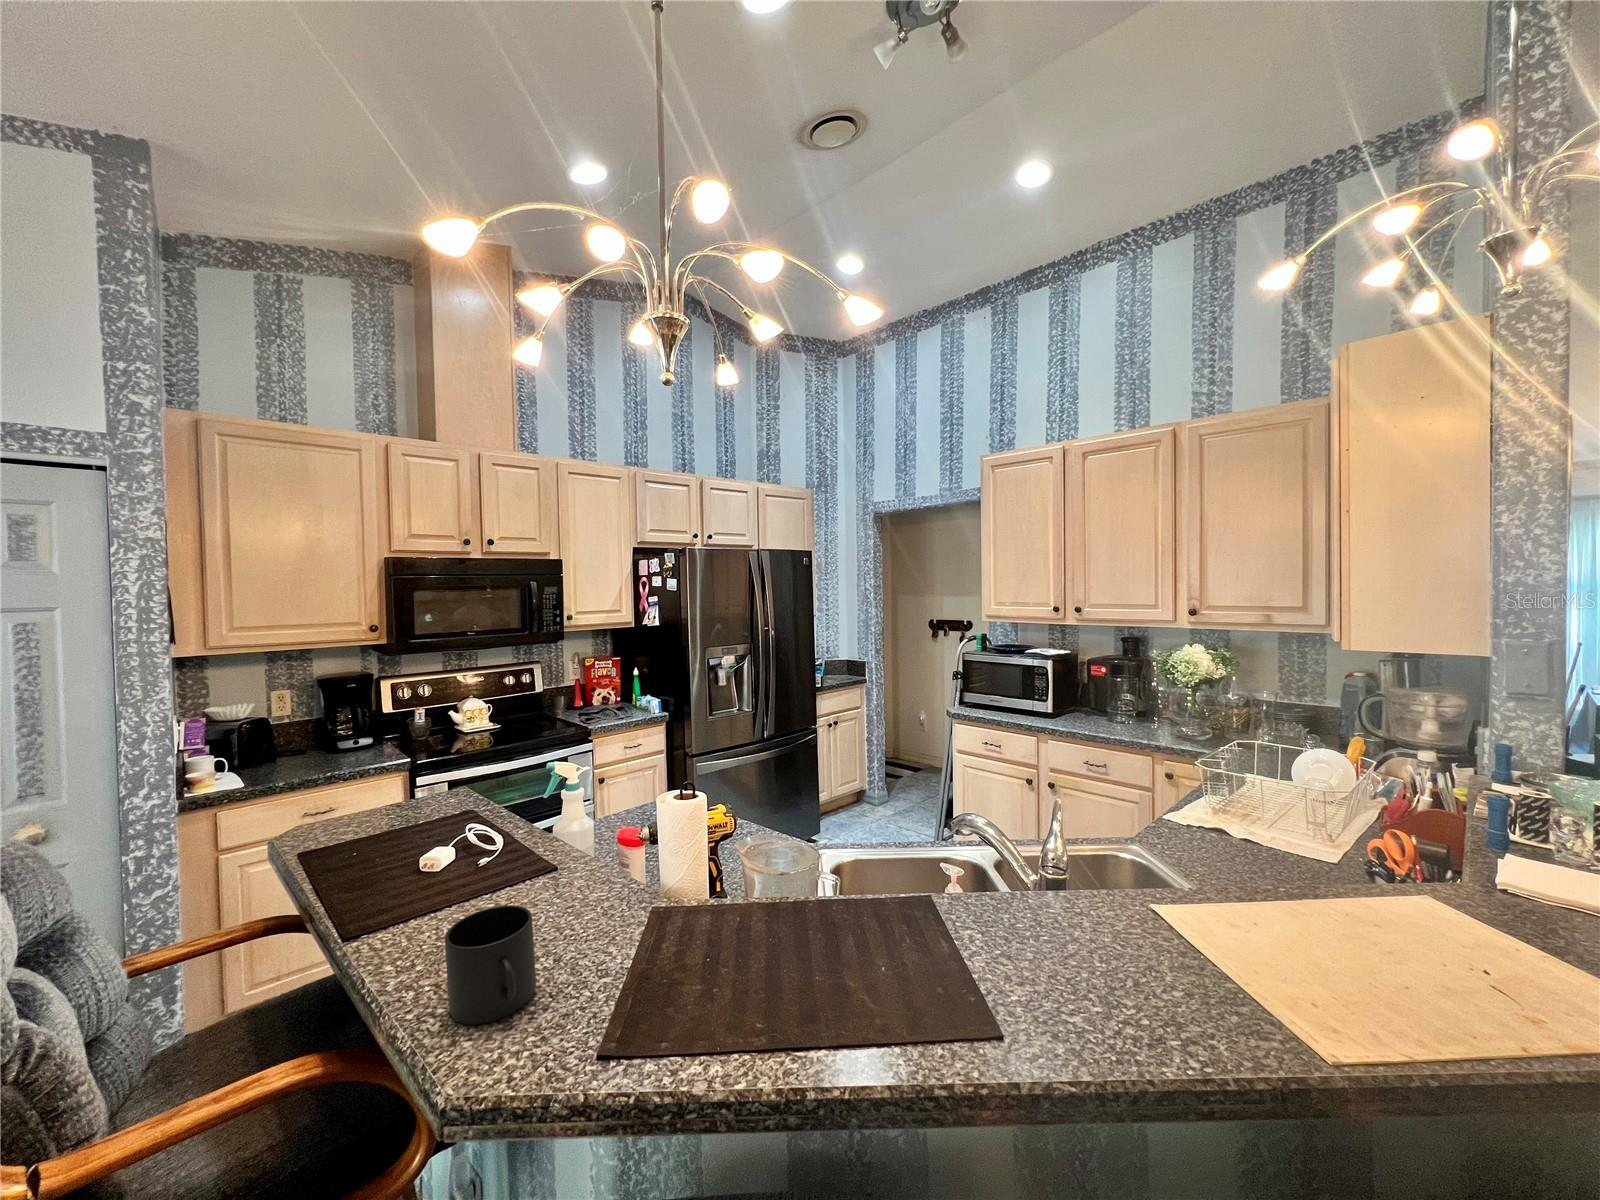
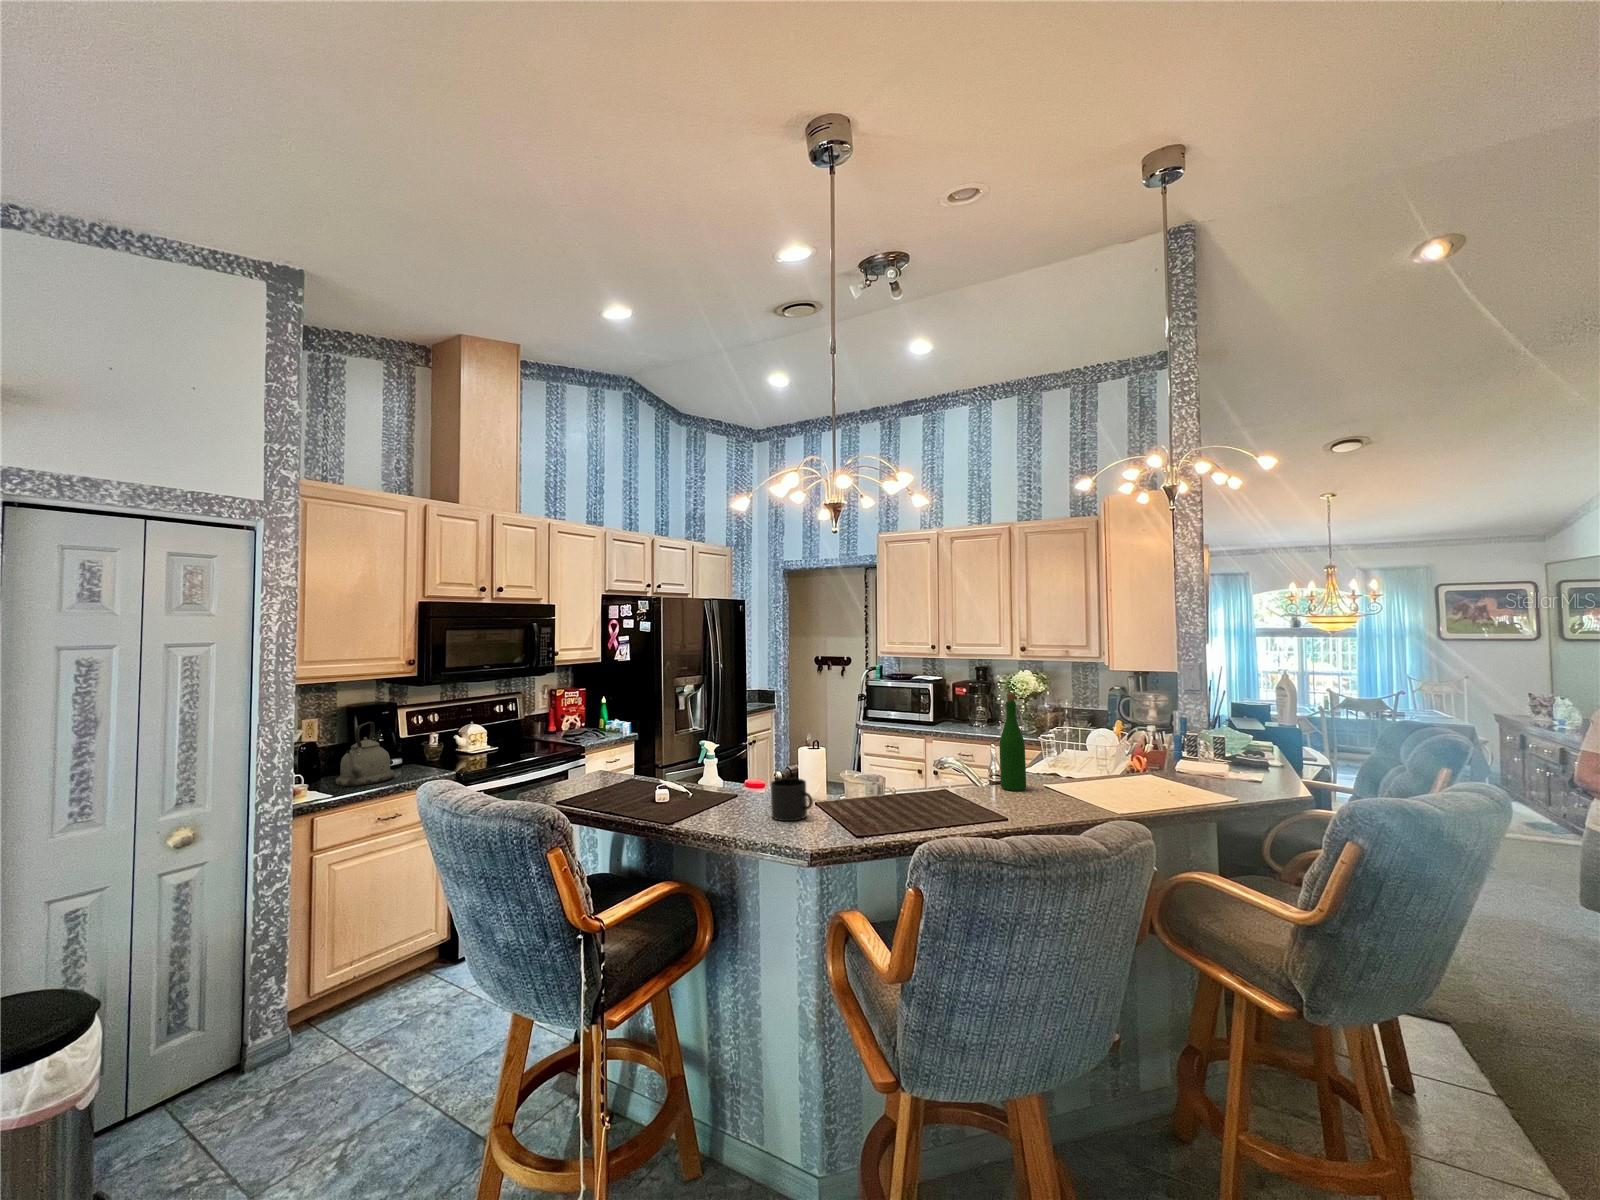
kettle: none [263,697,344,773] -> present [336,722,395,786]
wine bottle: none [1049,726,1111,955] -> present [1000,693,1026,791]

